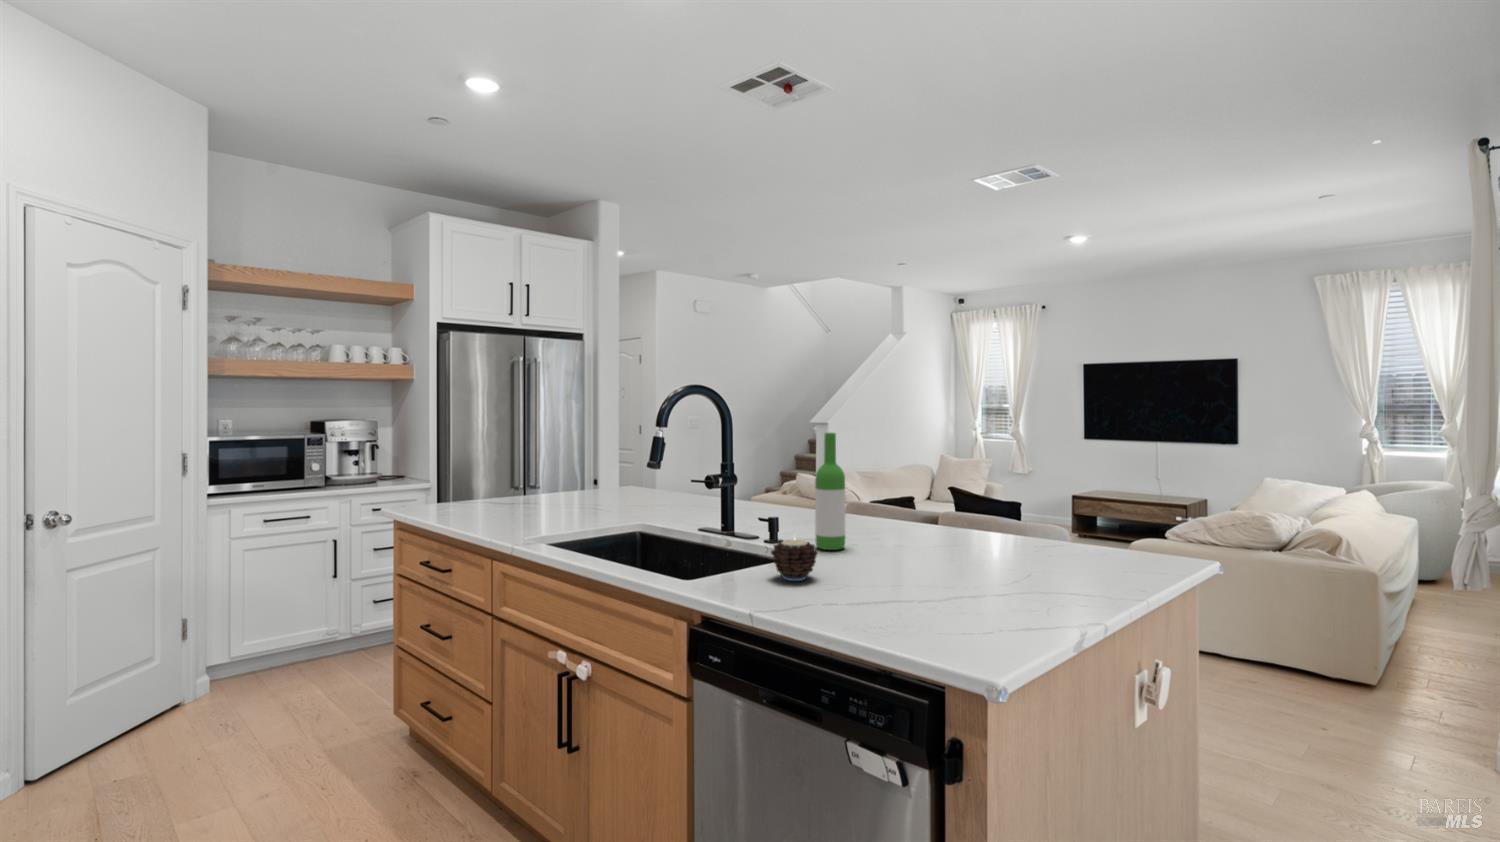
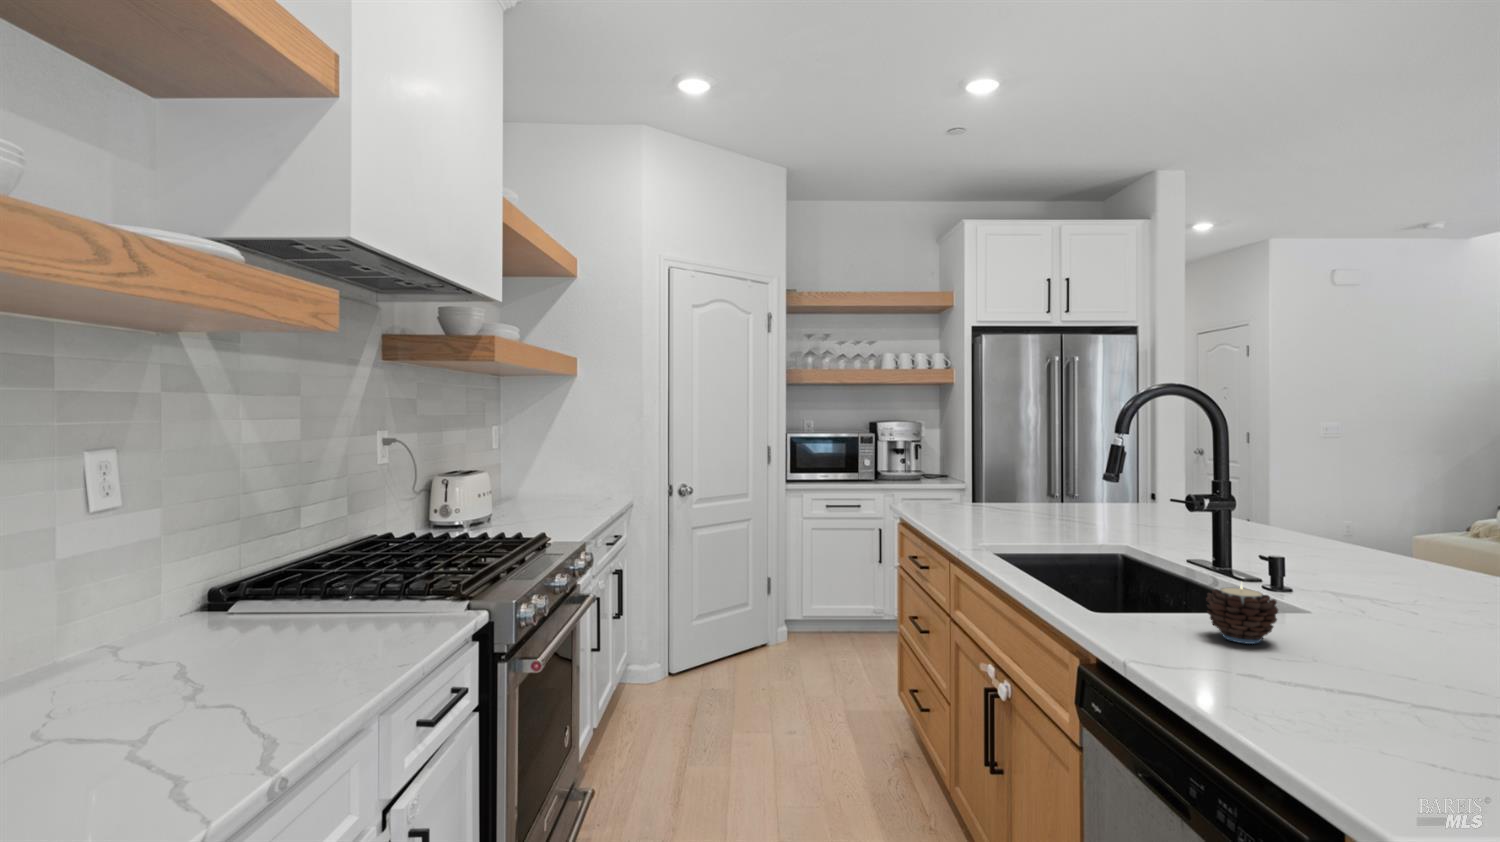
wine bottle: present [815,433,845,550] -> none [1337,448,1394,622]

